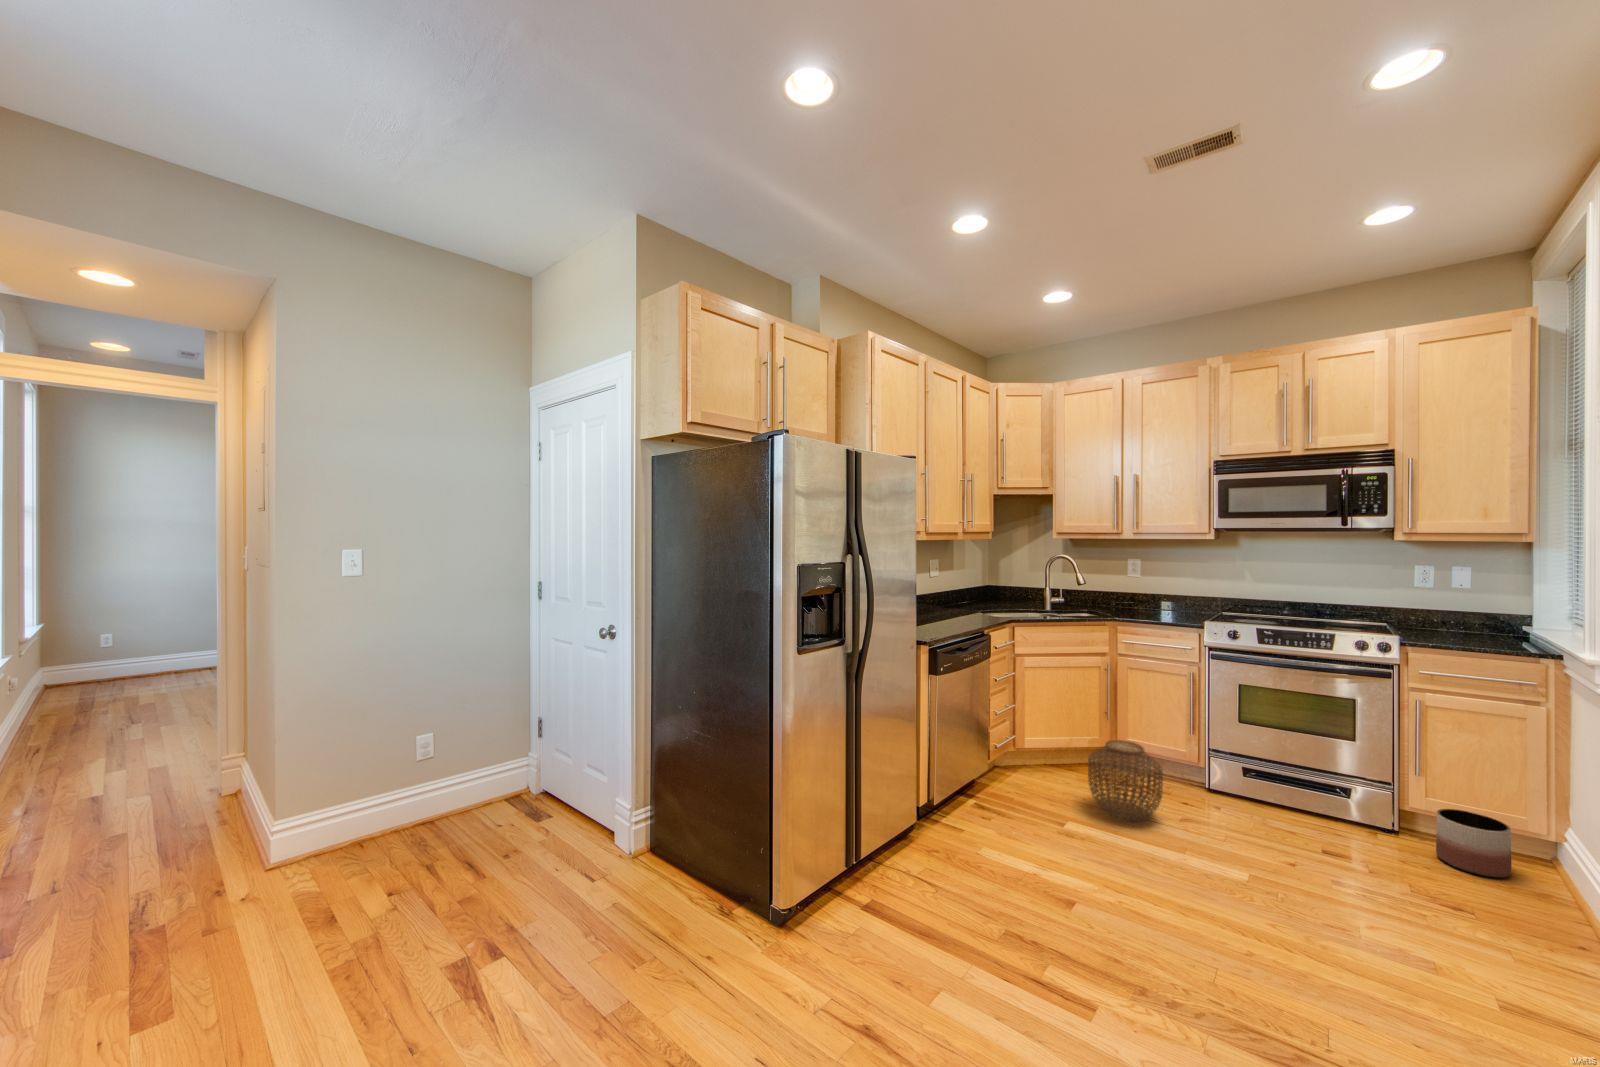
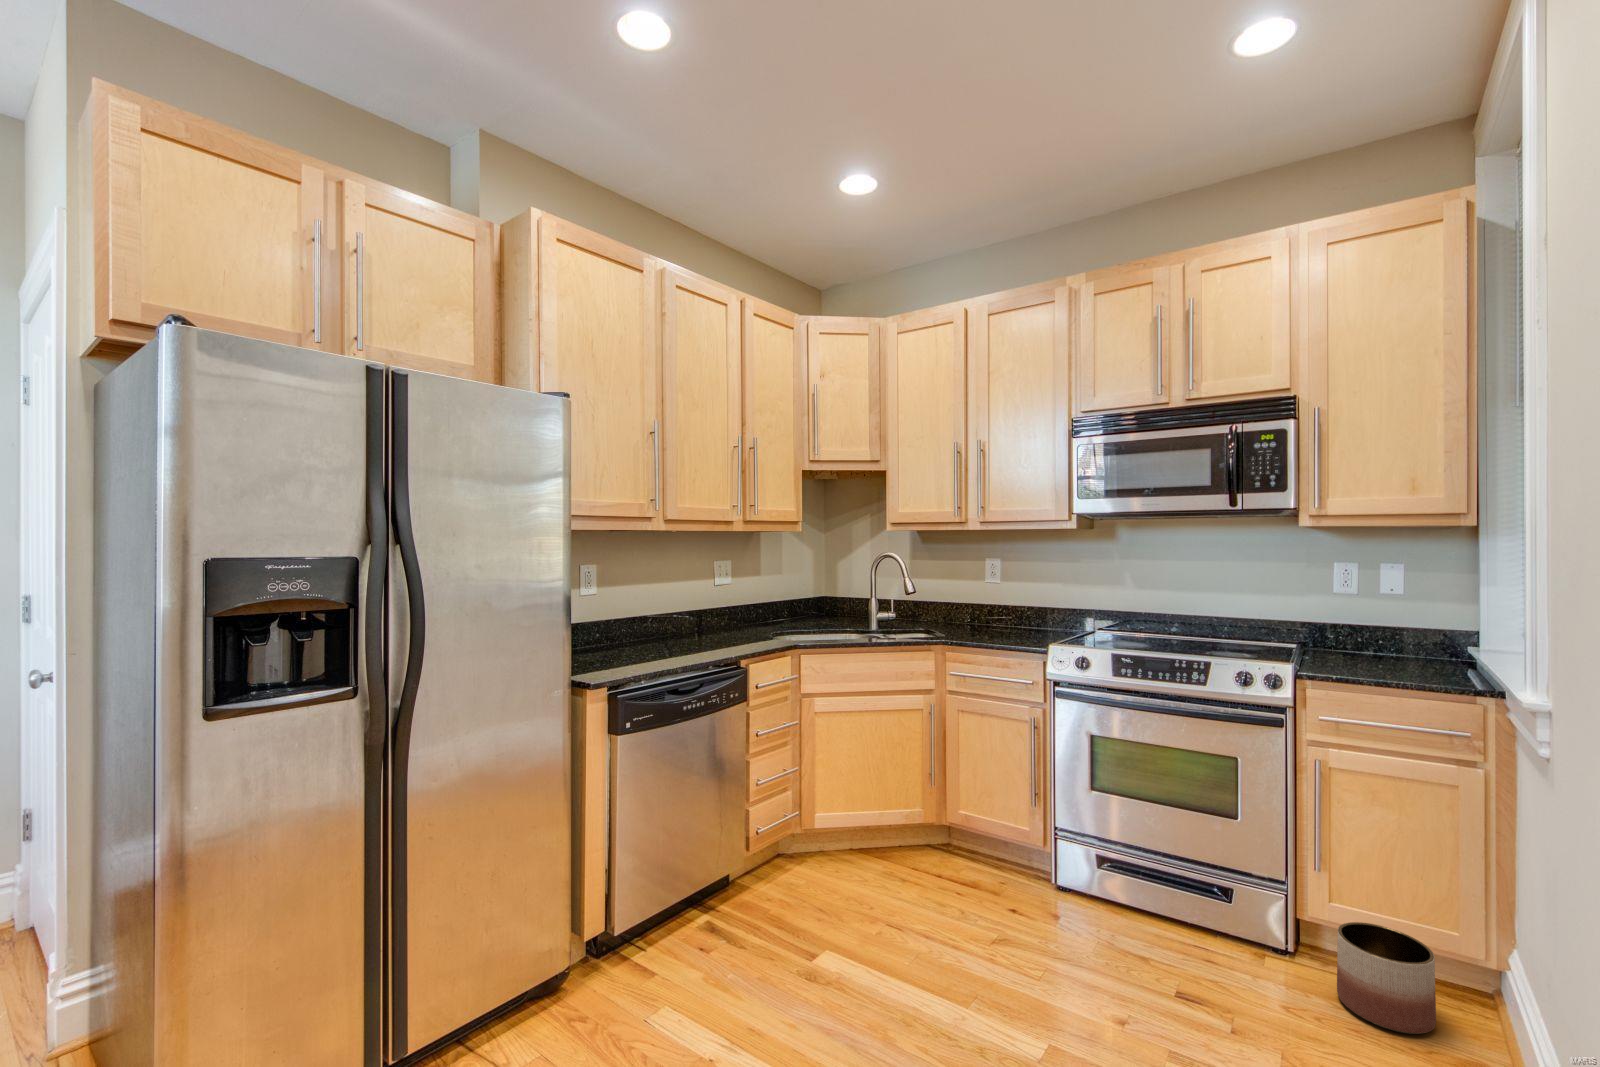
woven basket: present [1088,740,1163,822] -> none [866,823,965,950]

